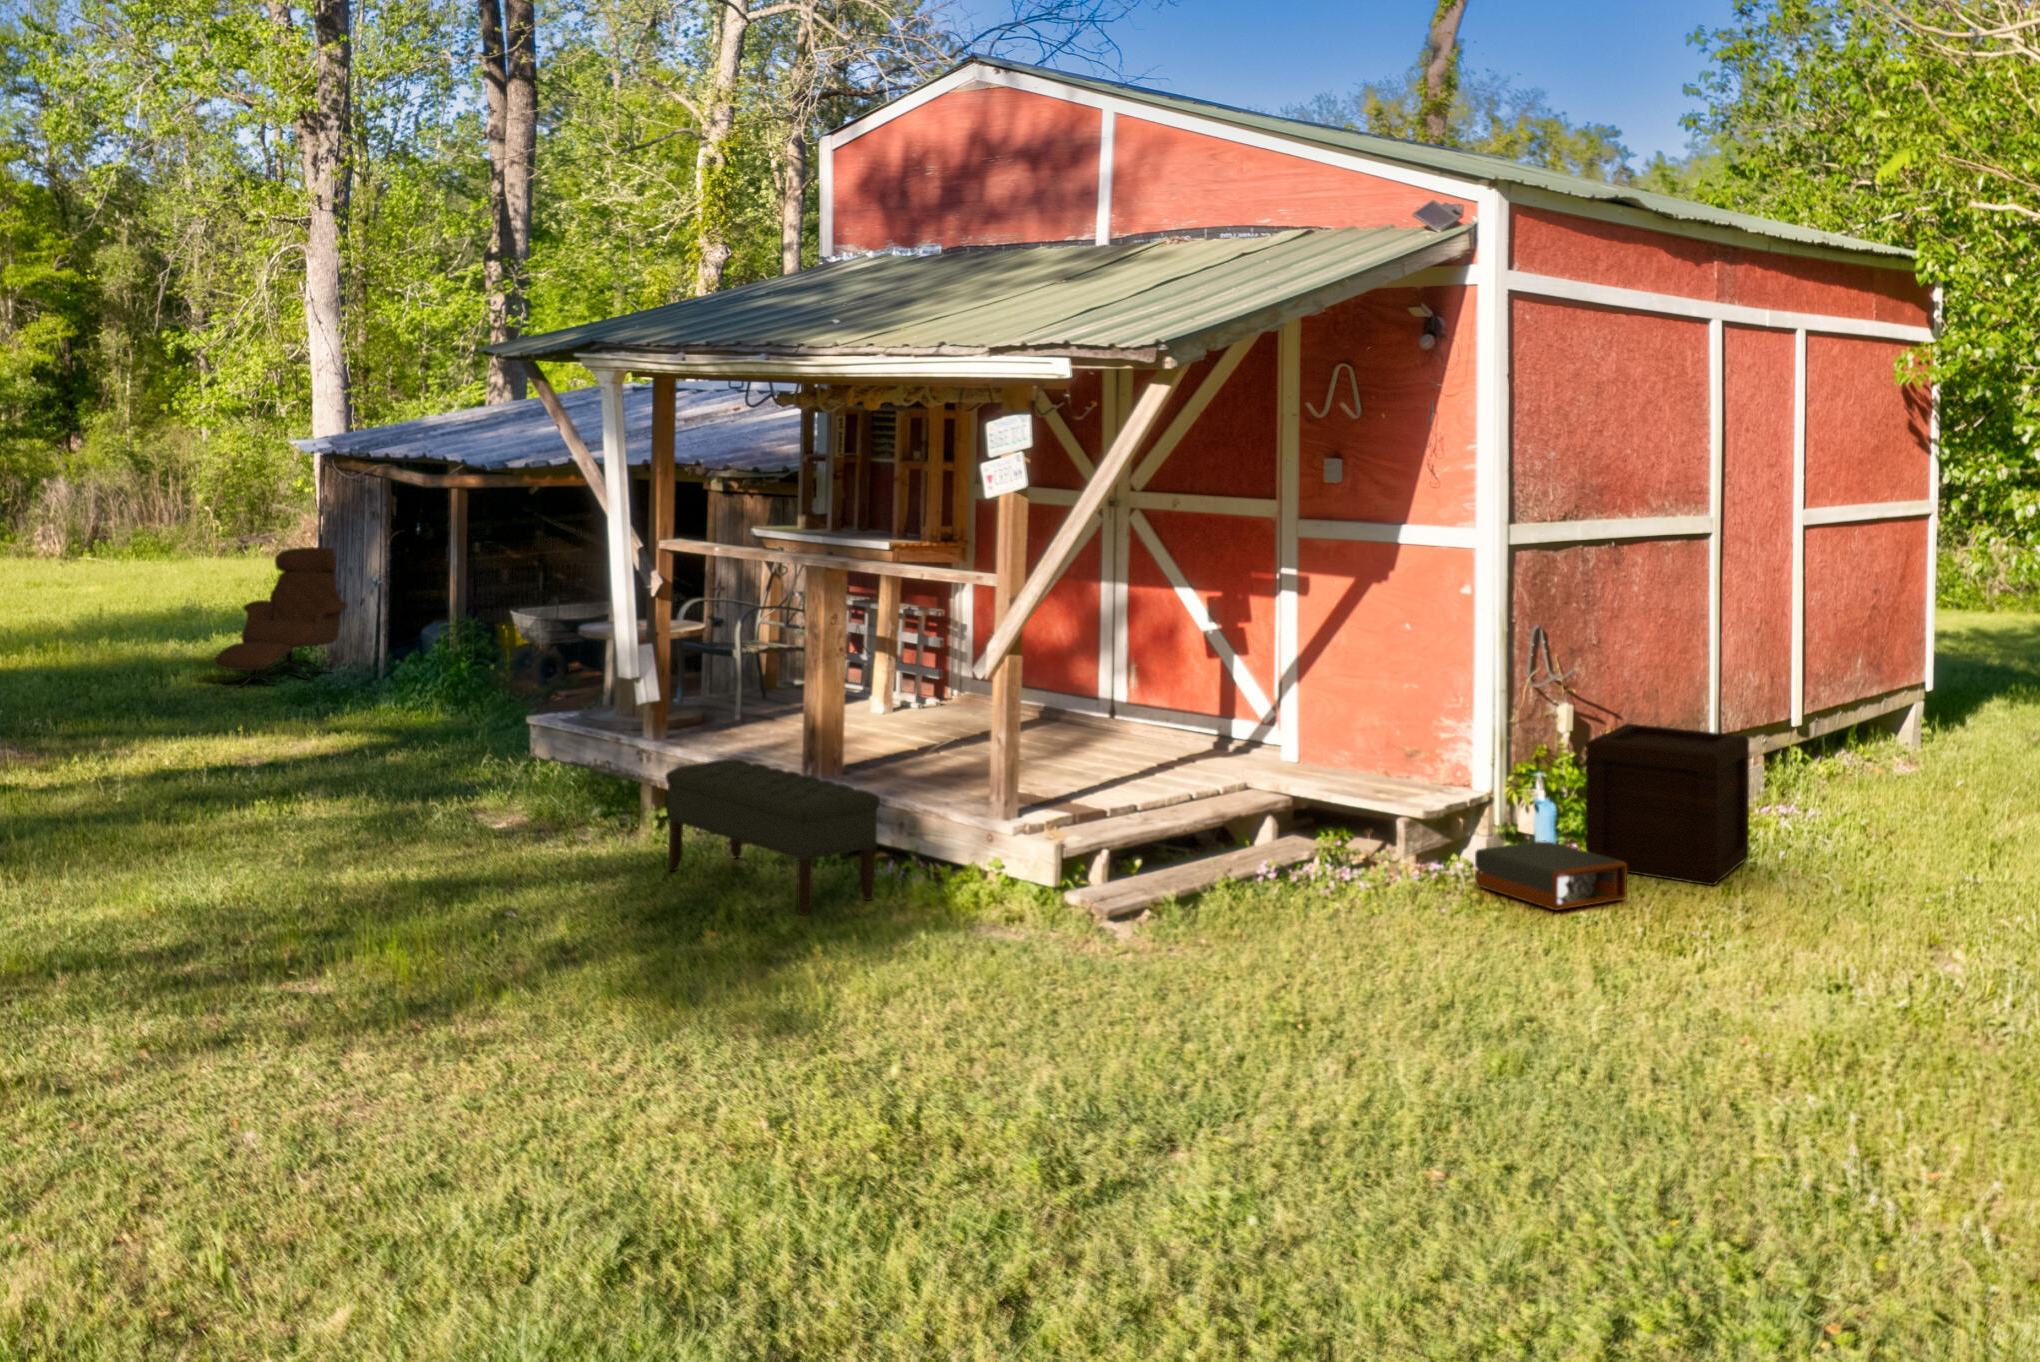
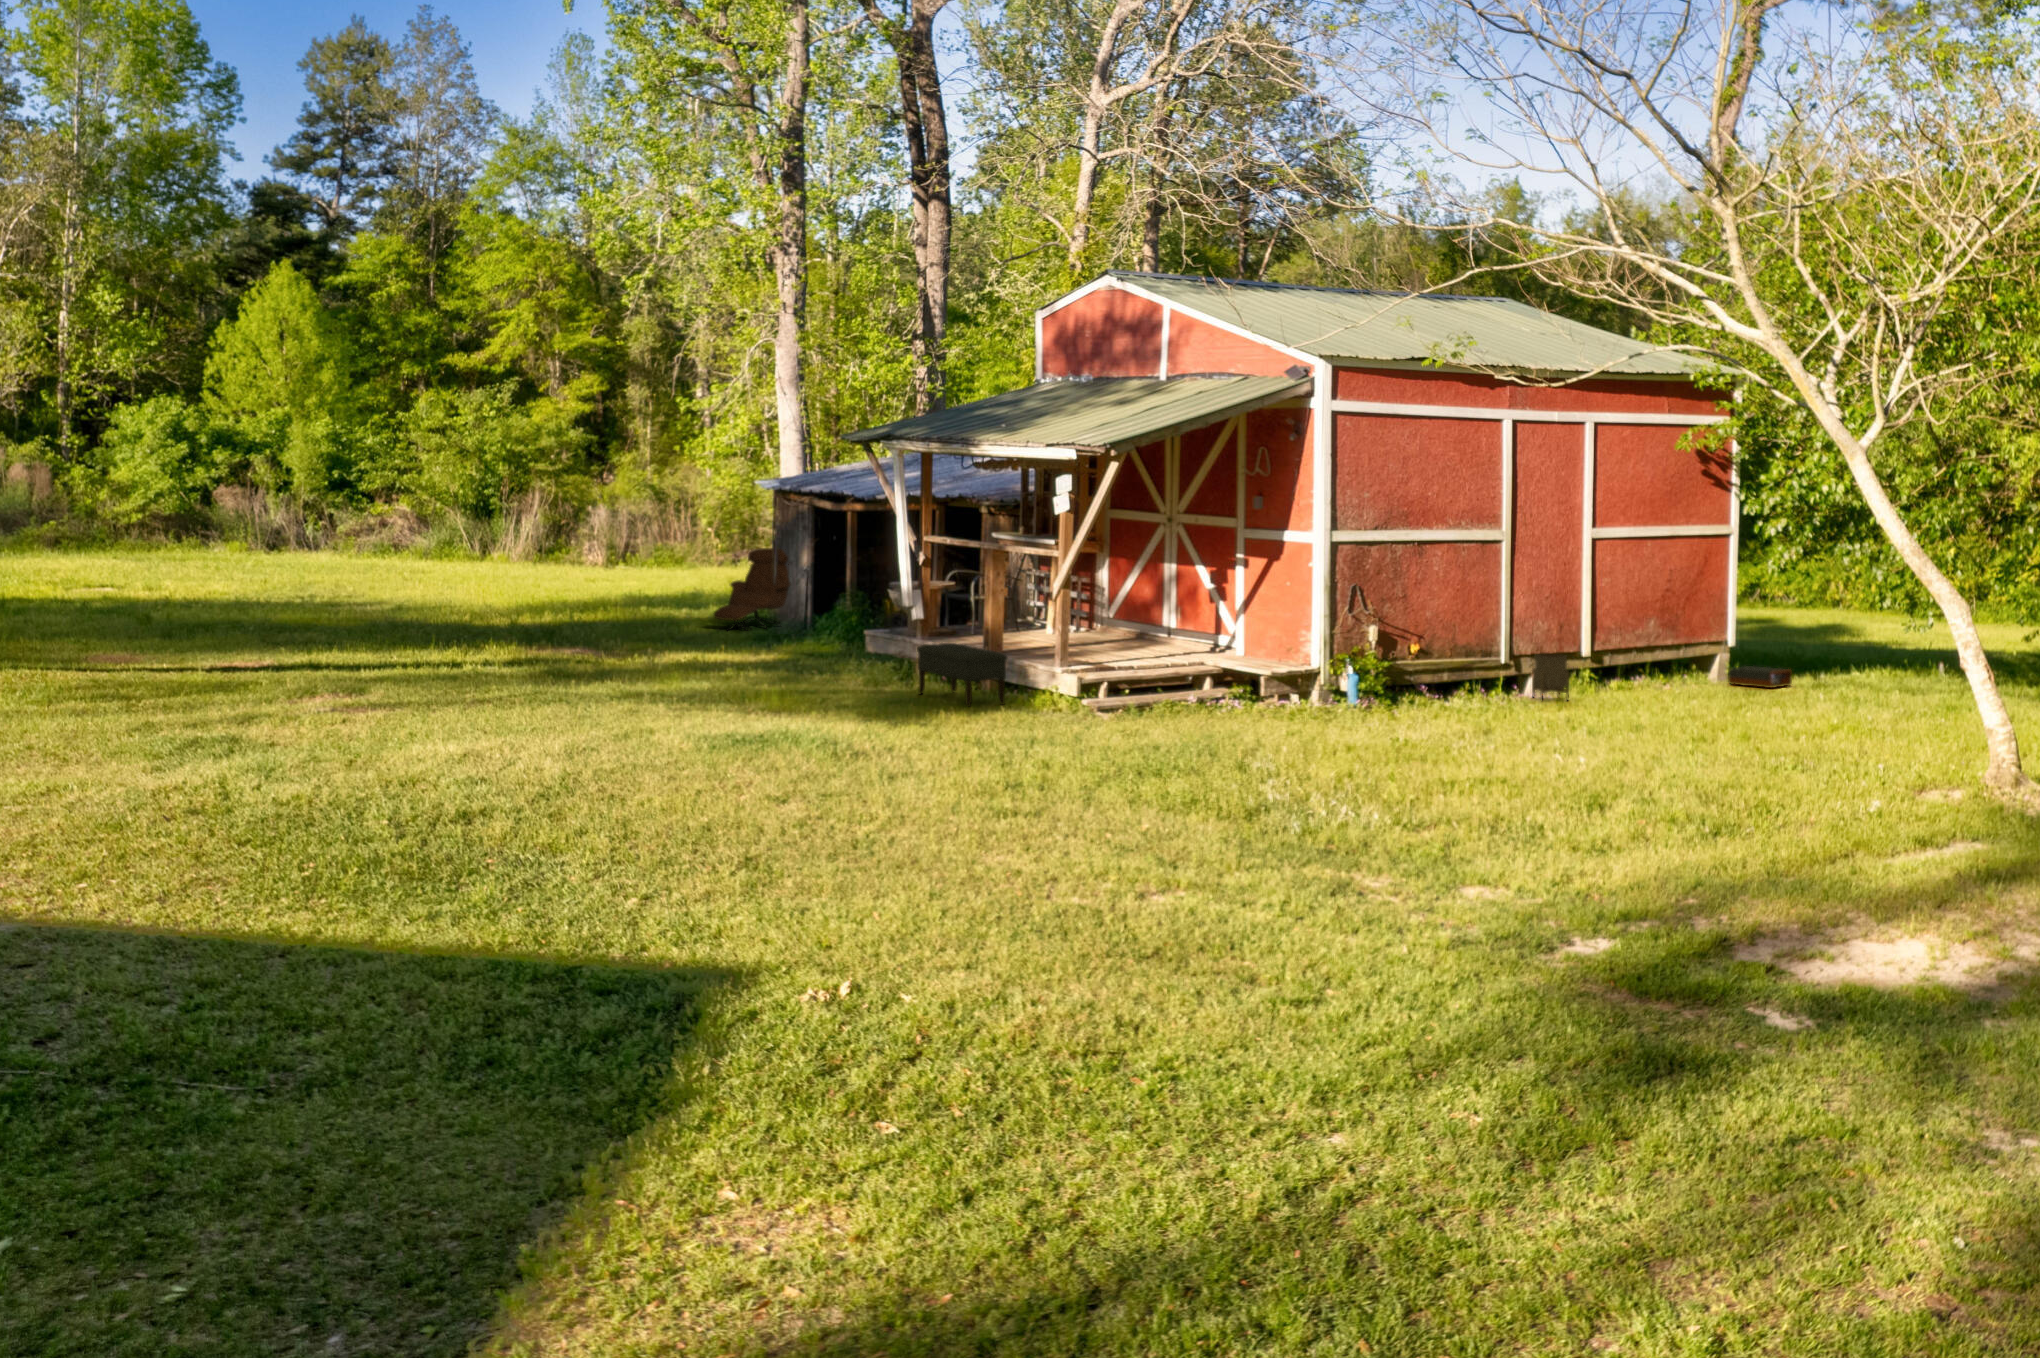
wooden crate: present [1586,724,1749,886] -> none [1377,640,1472,717]
planter: none [1744,727,1820,815] -> present [1532,654,1569,700]
storage box: present [1475,842,1627,910] -> present [1728,666,1792,688]

